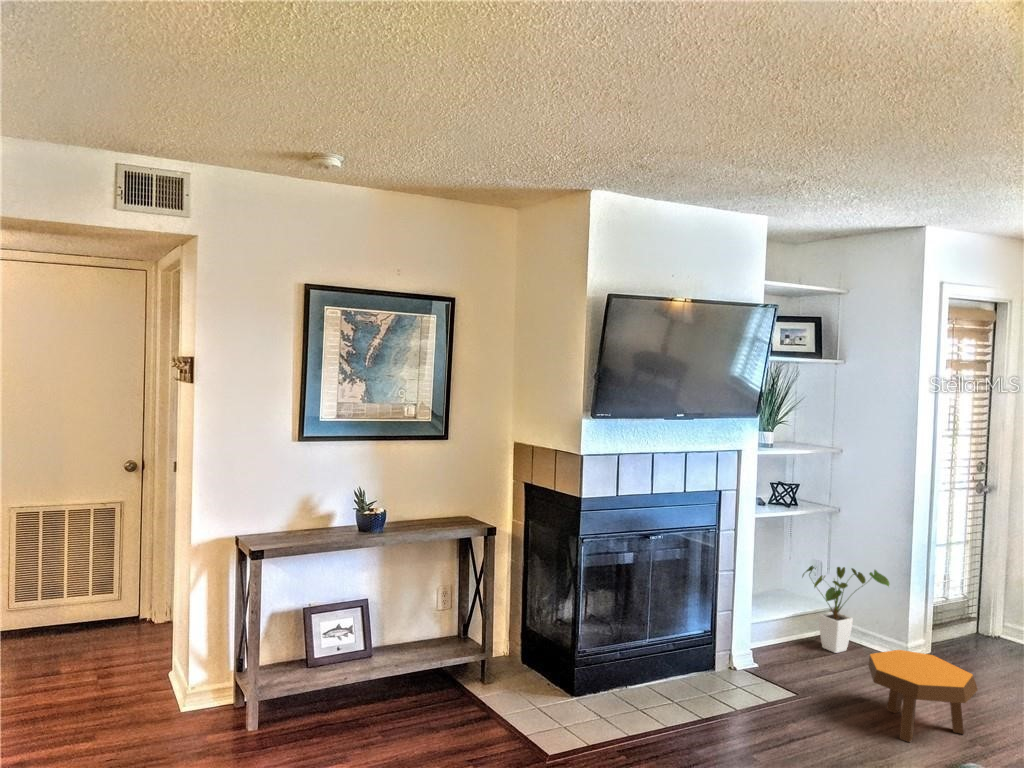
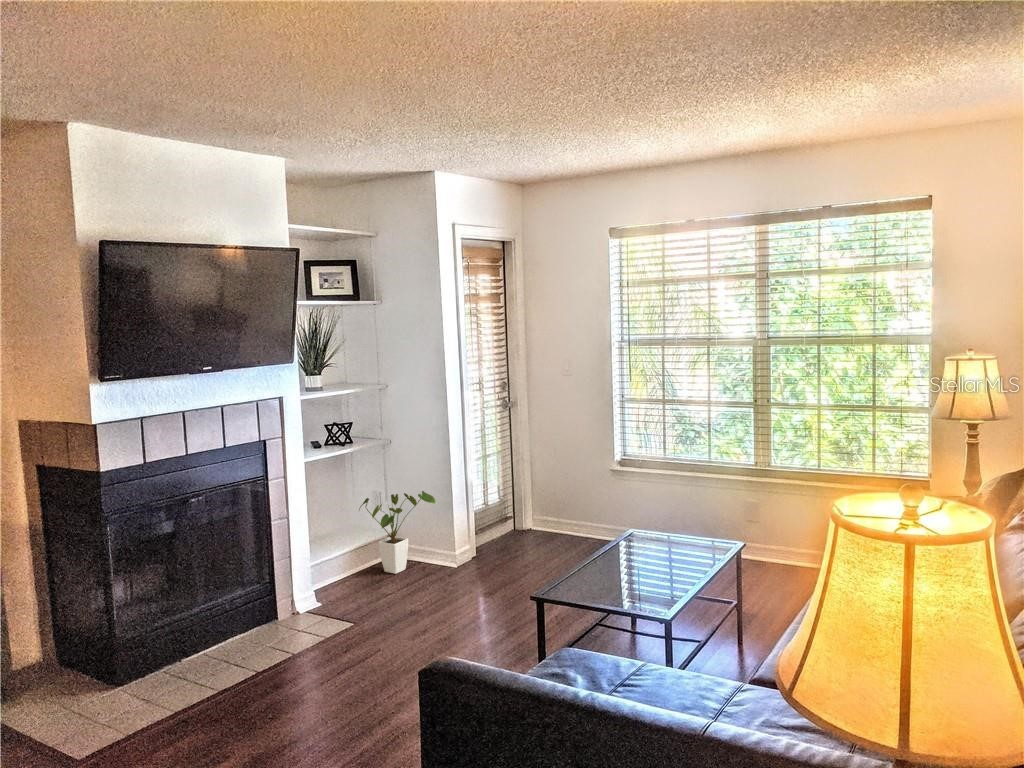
footstool: present [869,650,978,742] -> none [416,556,501,636]

